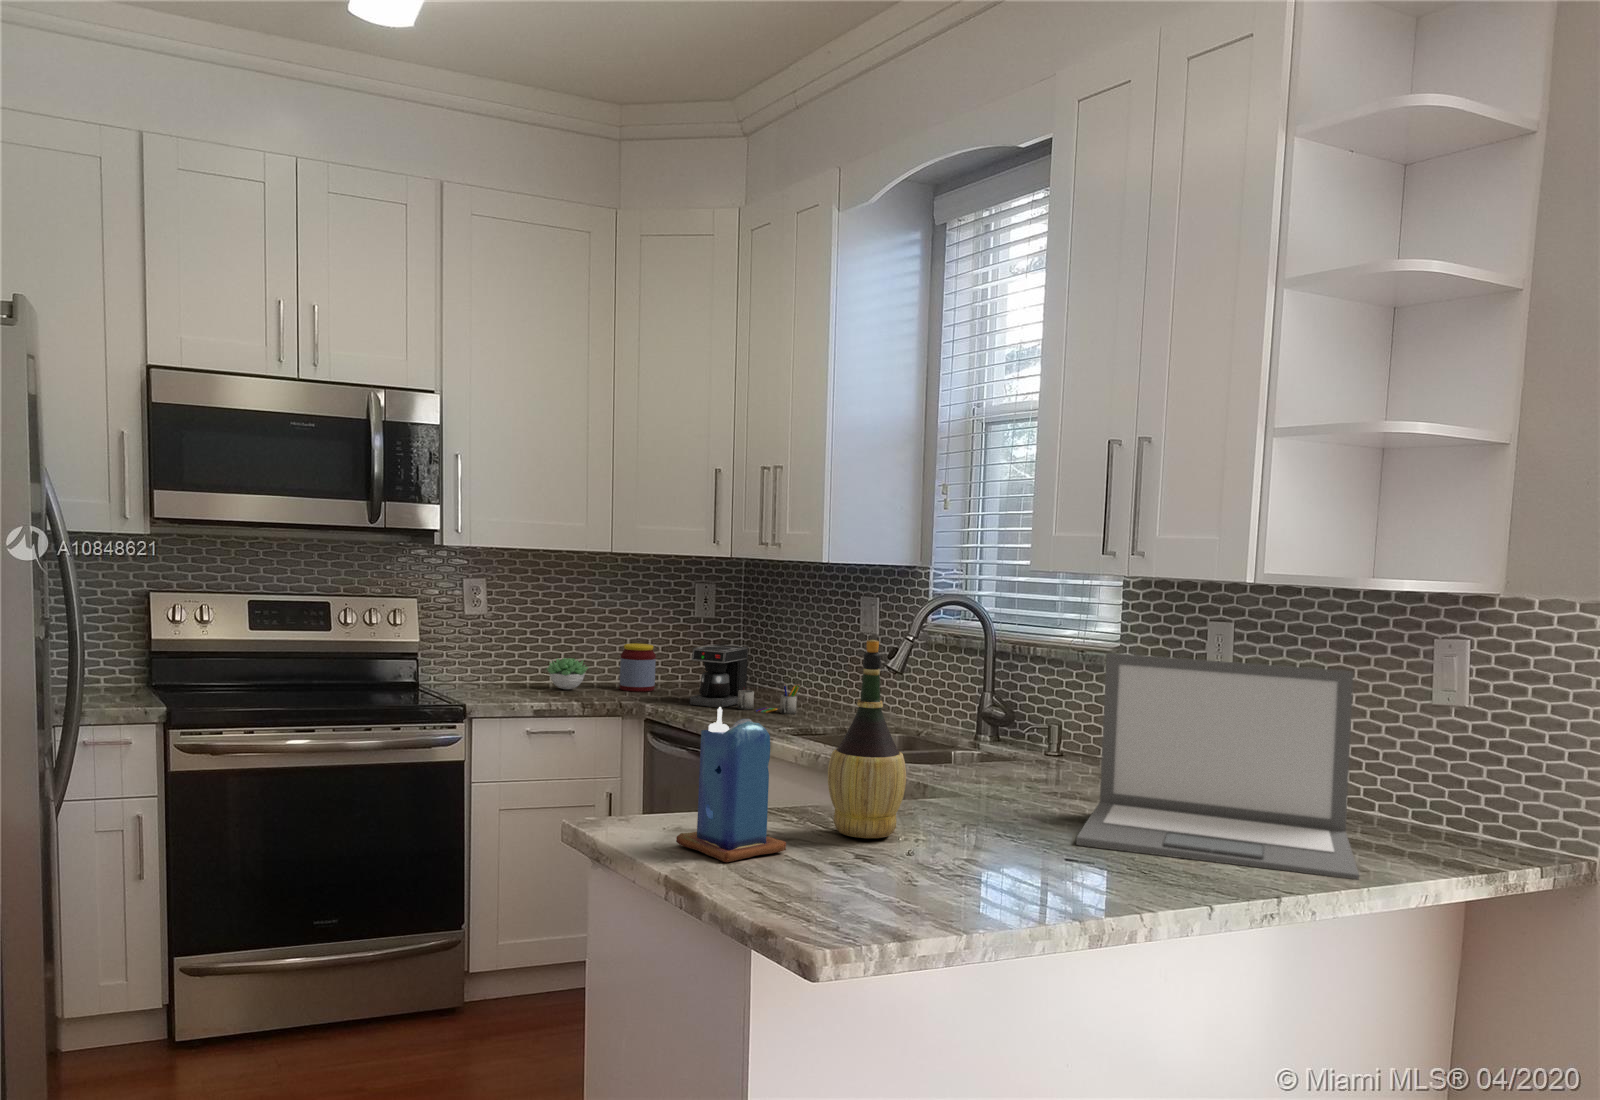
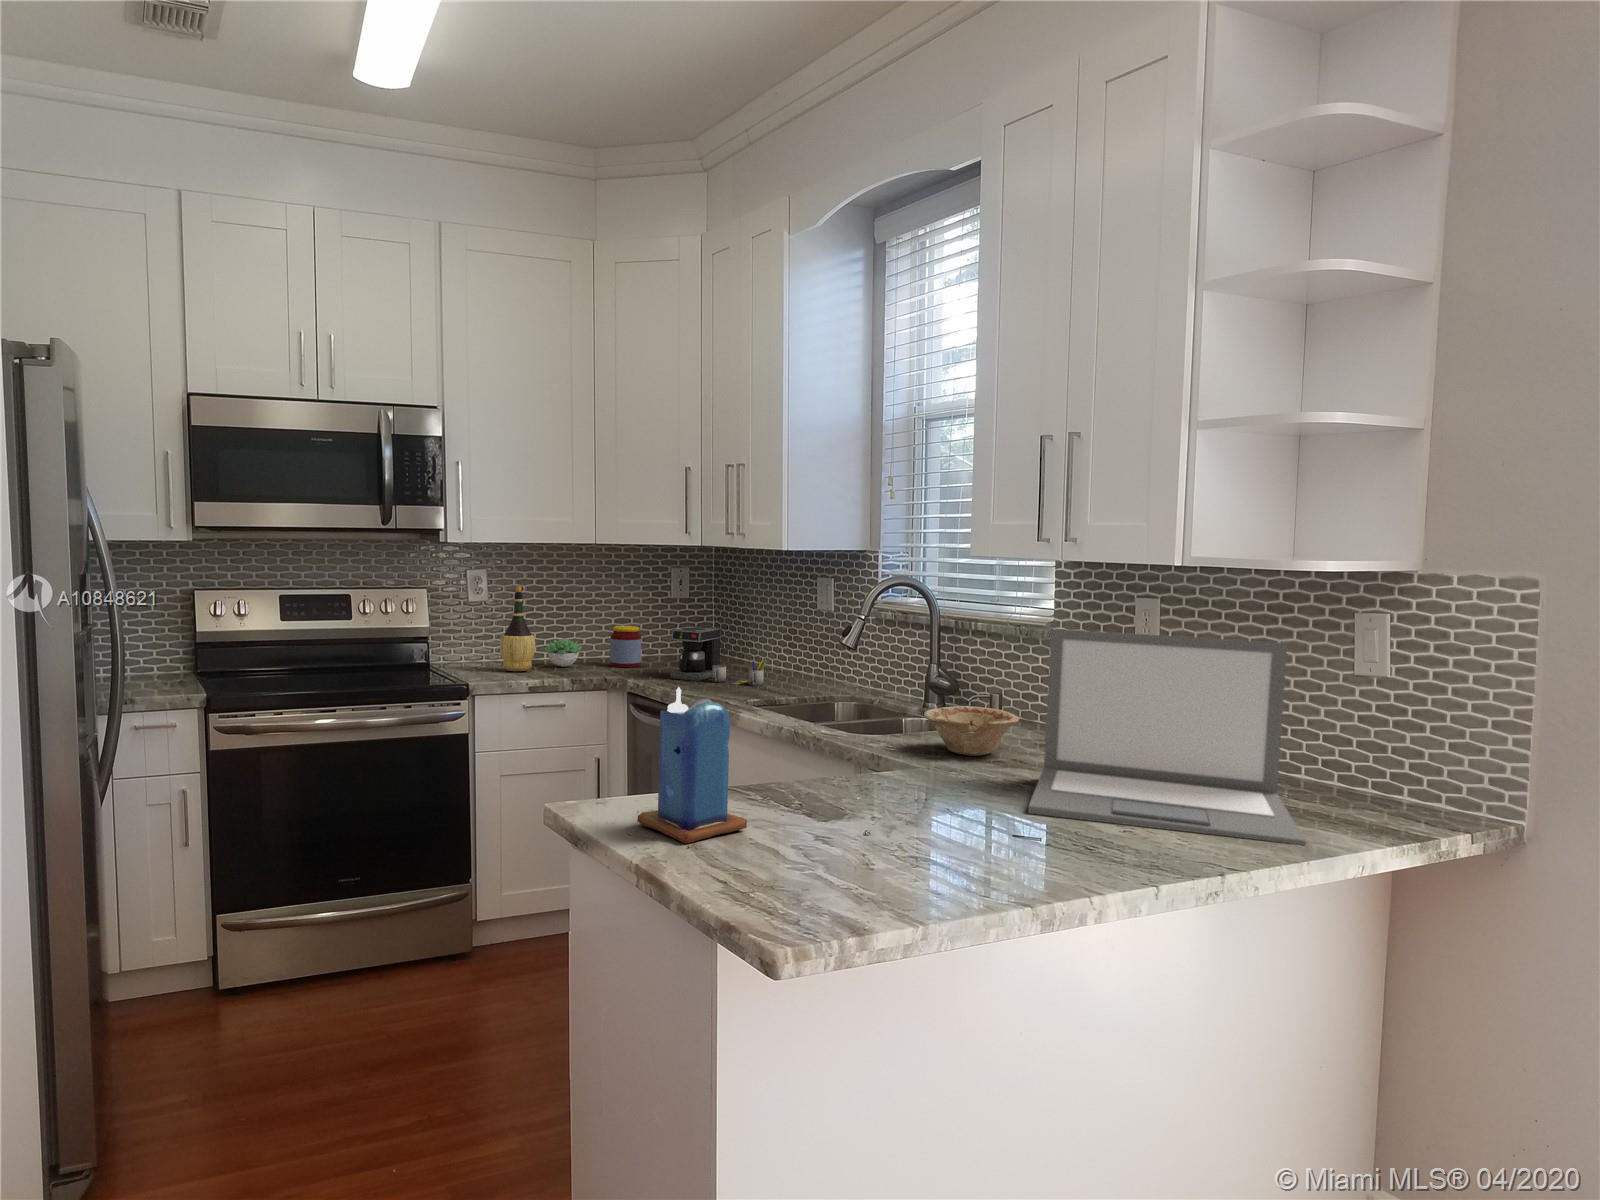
wine bottle: present [828,640,906,838] -> present [500,587,536,671]
dish: none [974,737,1077,791] -> present [924,706,1019,756]

